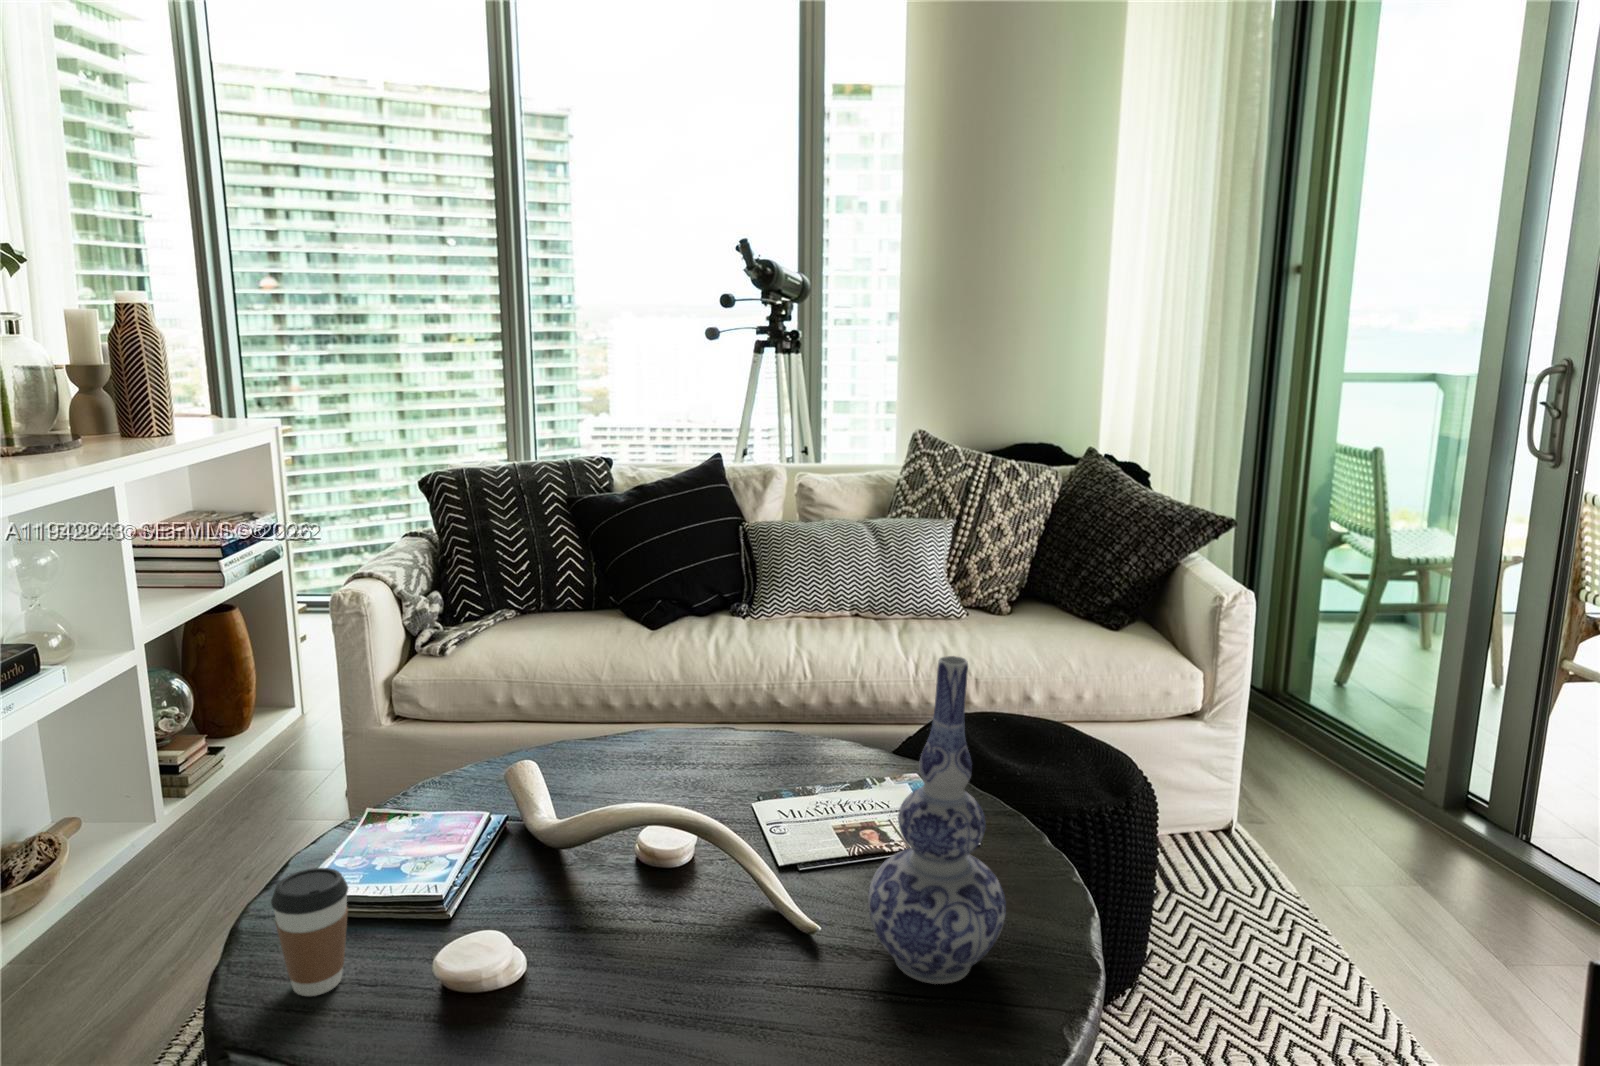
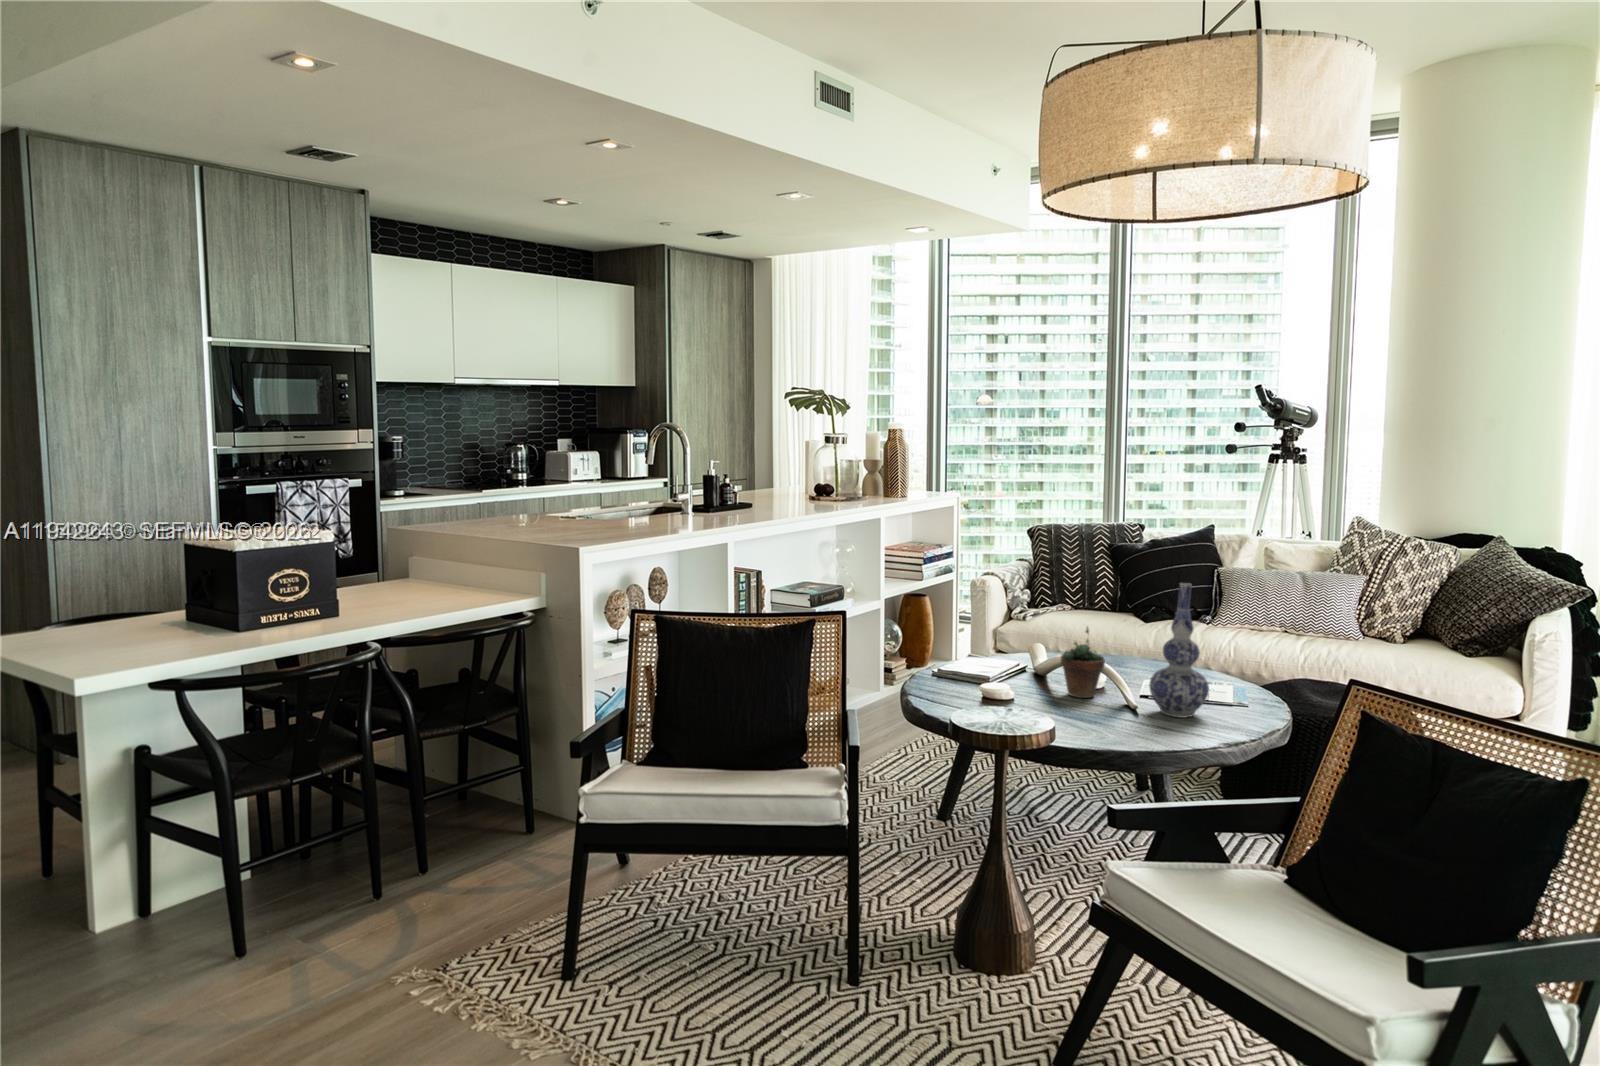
succulent plant: none [631,777,741,961] -> present [1061,627,1105,698]
coffee cup: present [271,868,348,996] -> none [936,640,961,682]

